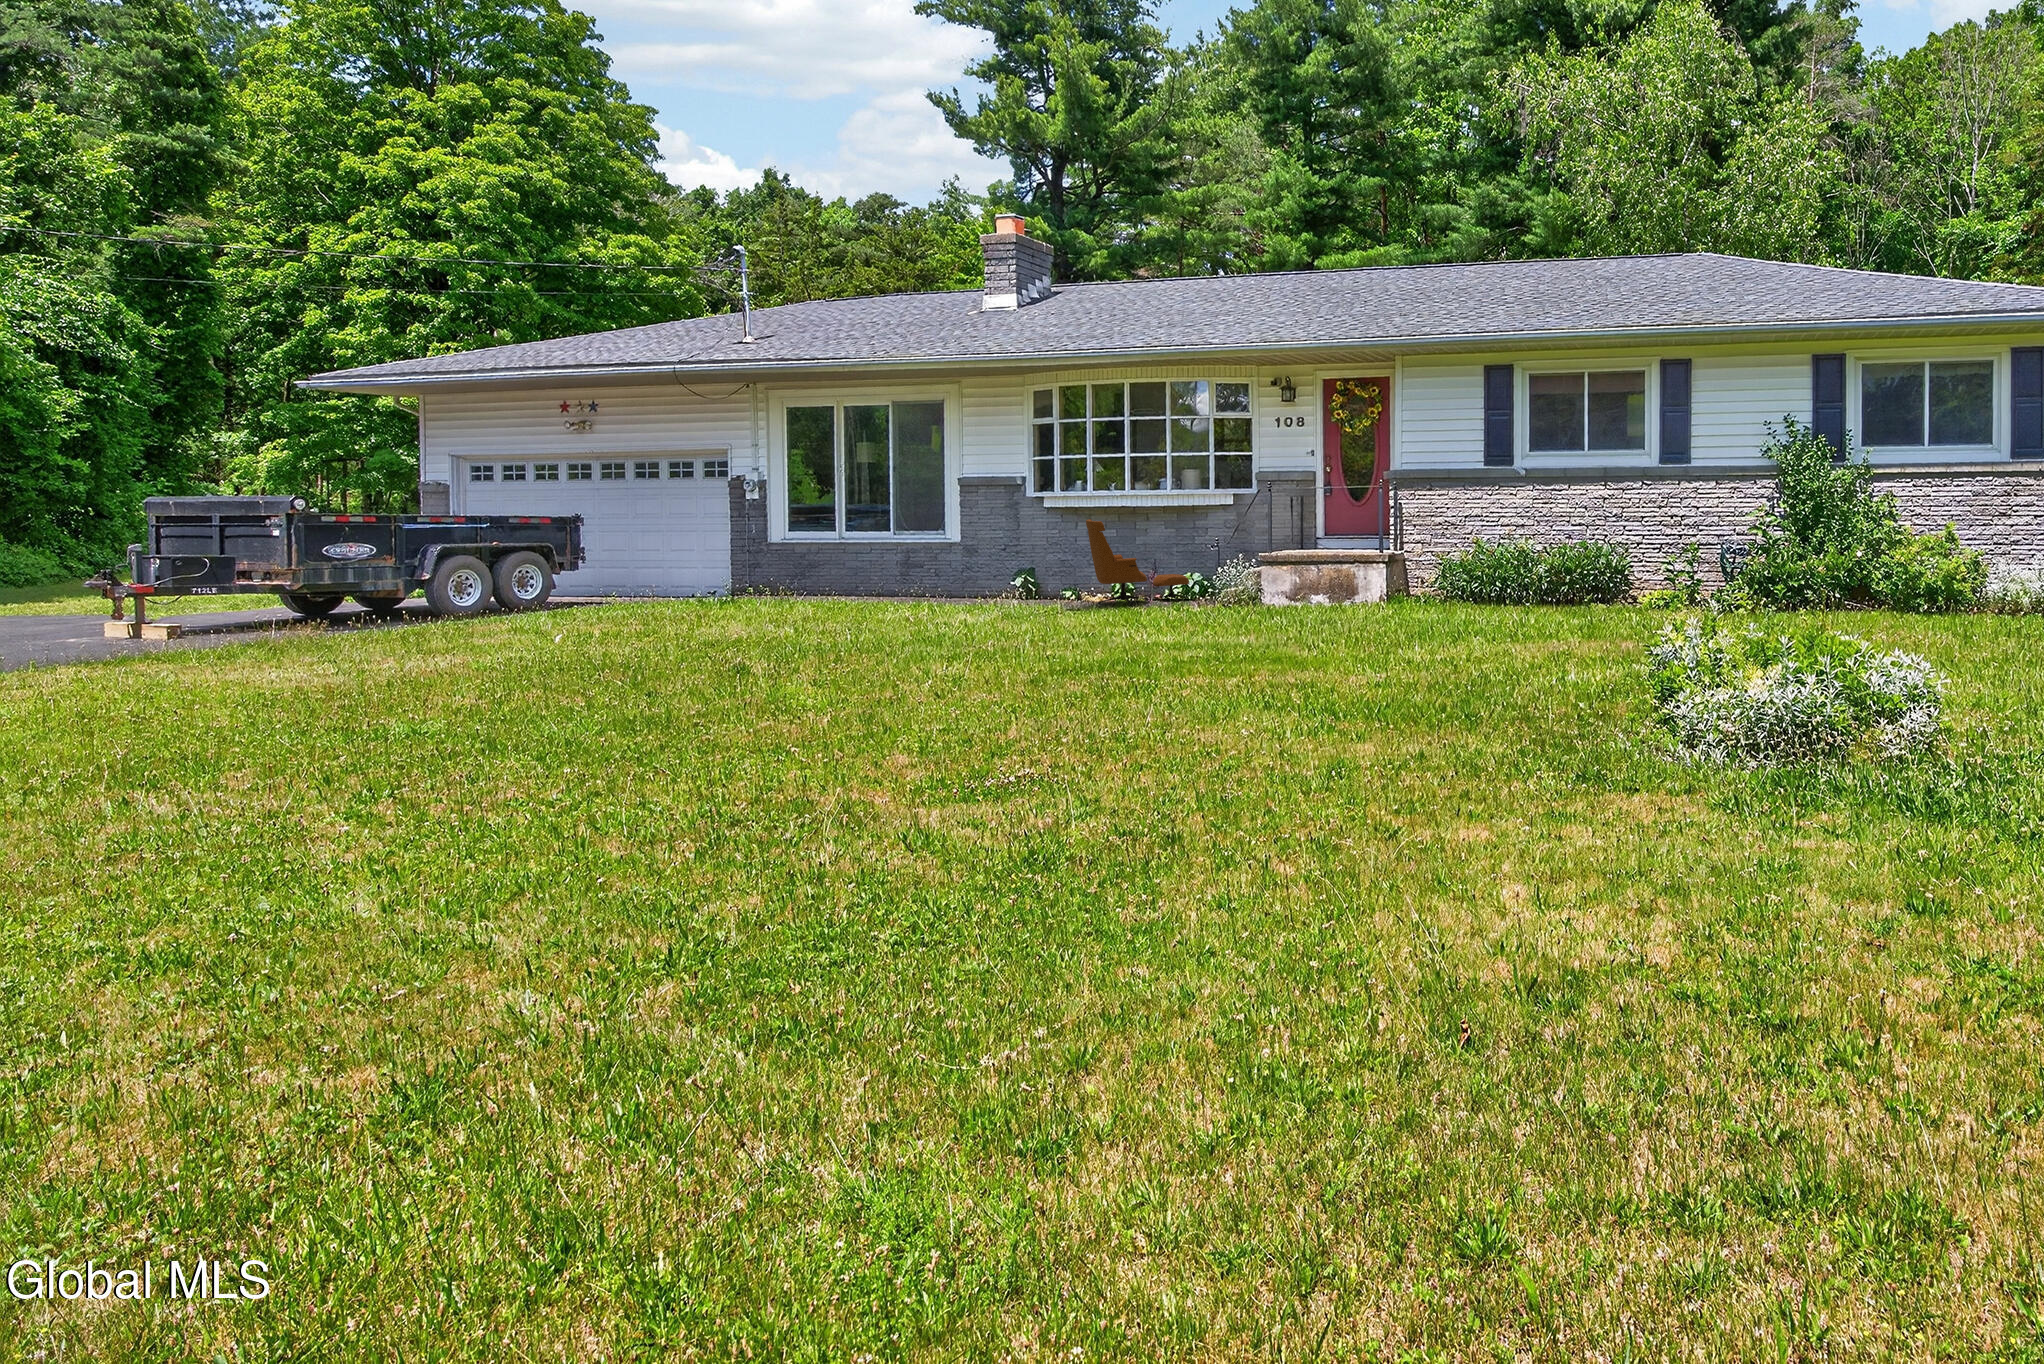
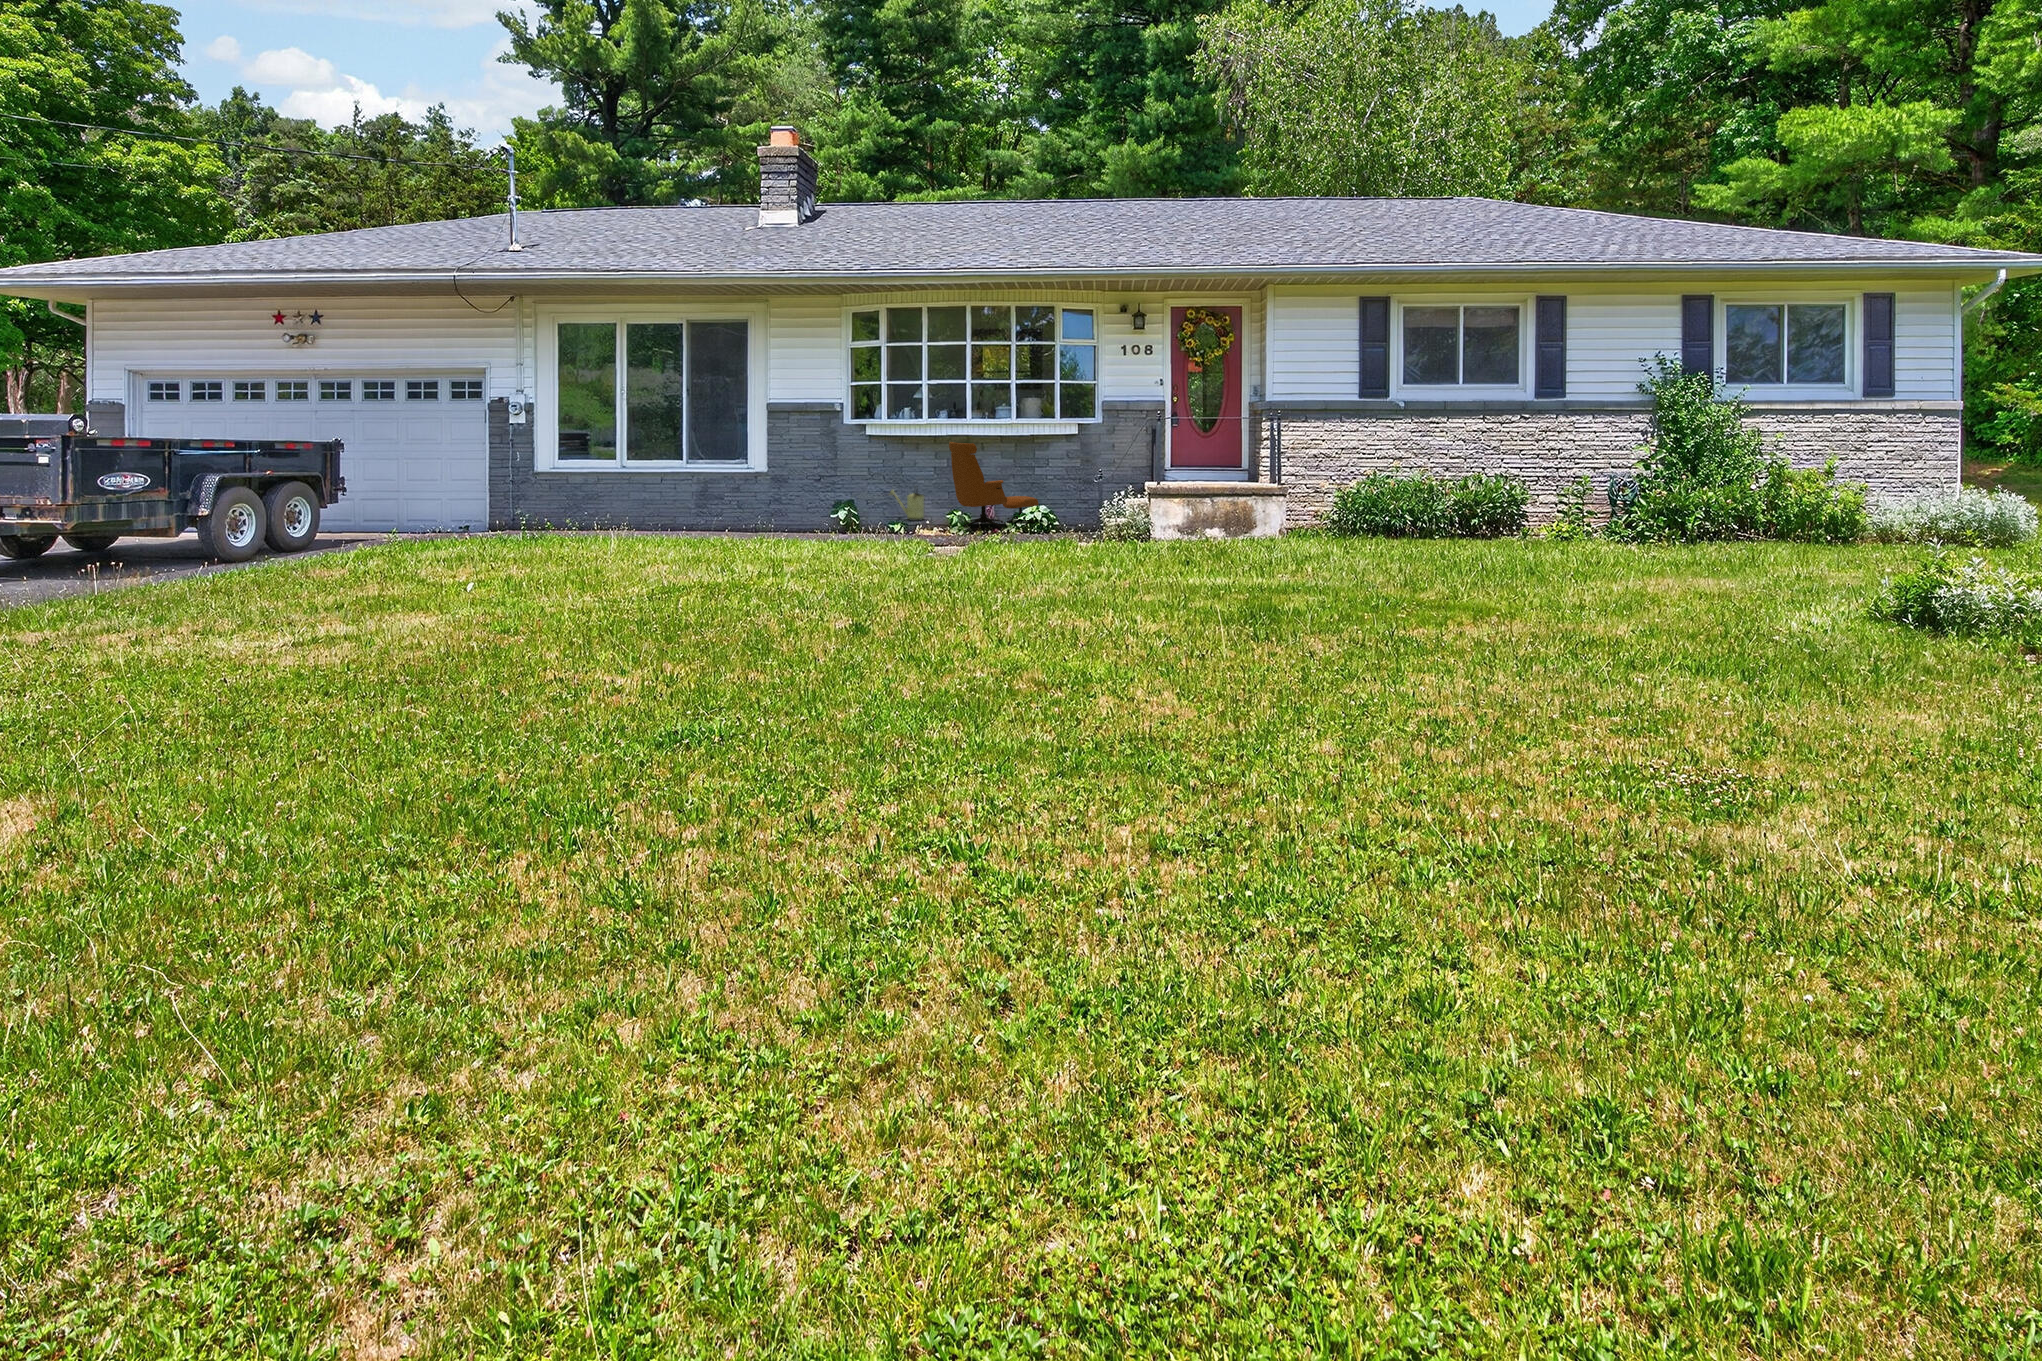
watering can: none [1054,562,1090,597] -> present [888,490,925,521]

